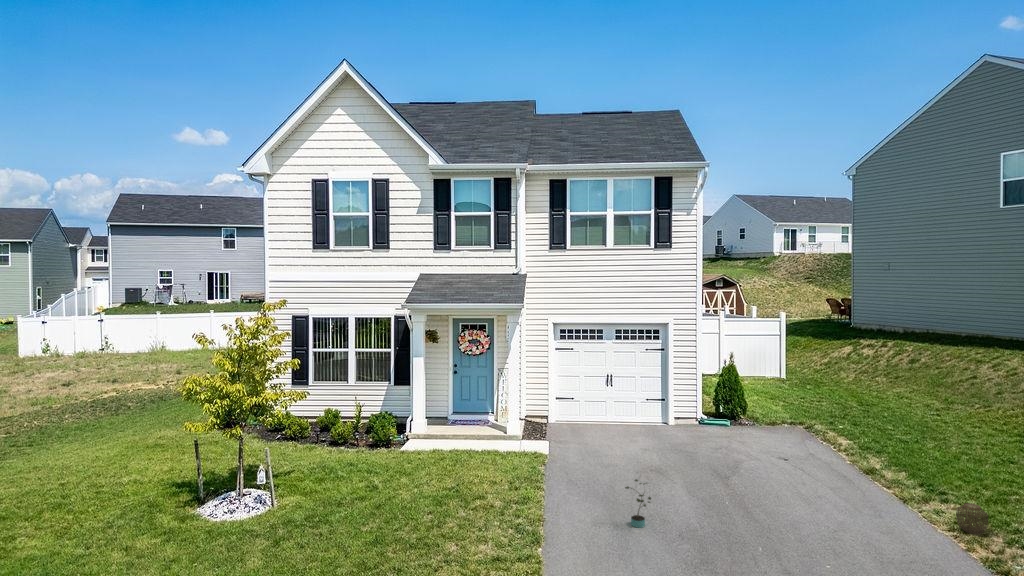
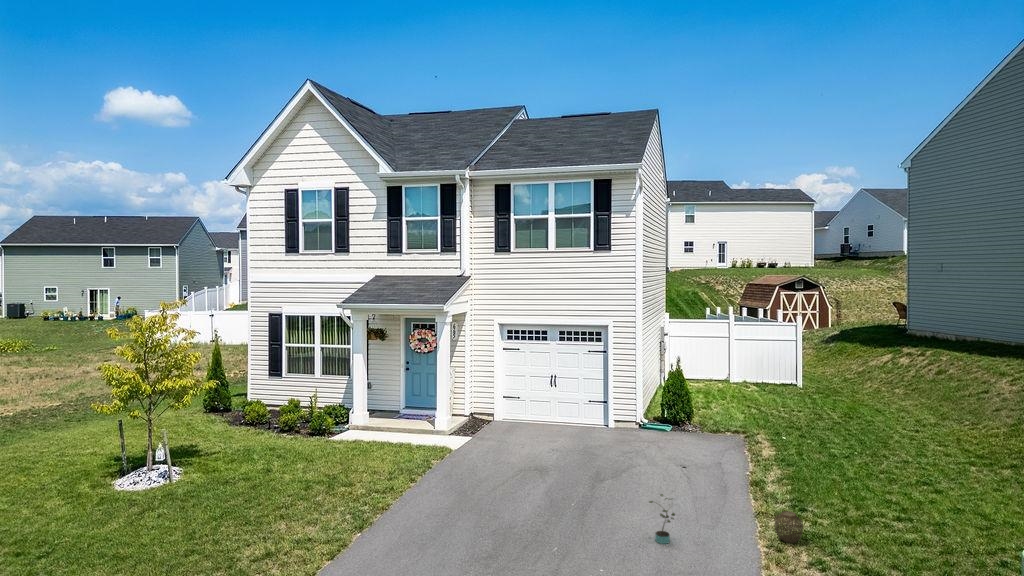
potted plant: present [625,479,651,528] -> present [649,494,675,544]

